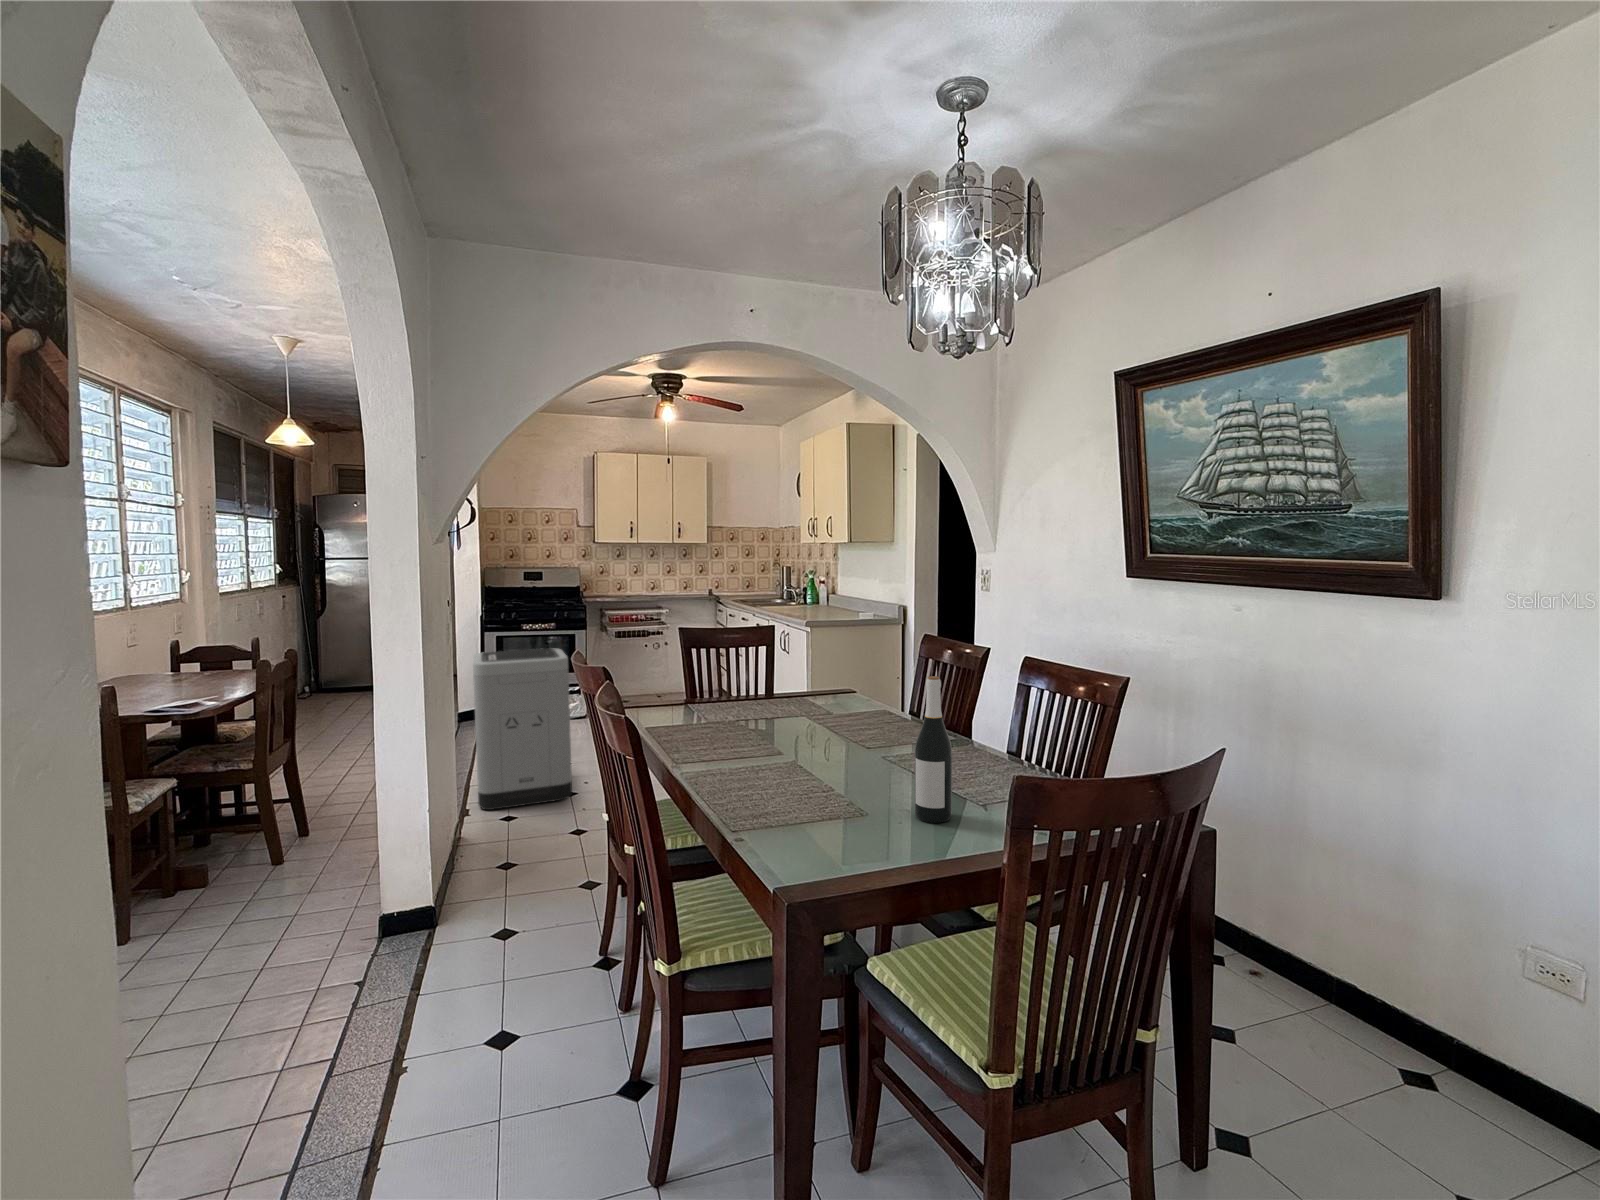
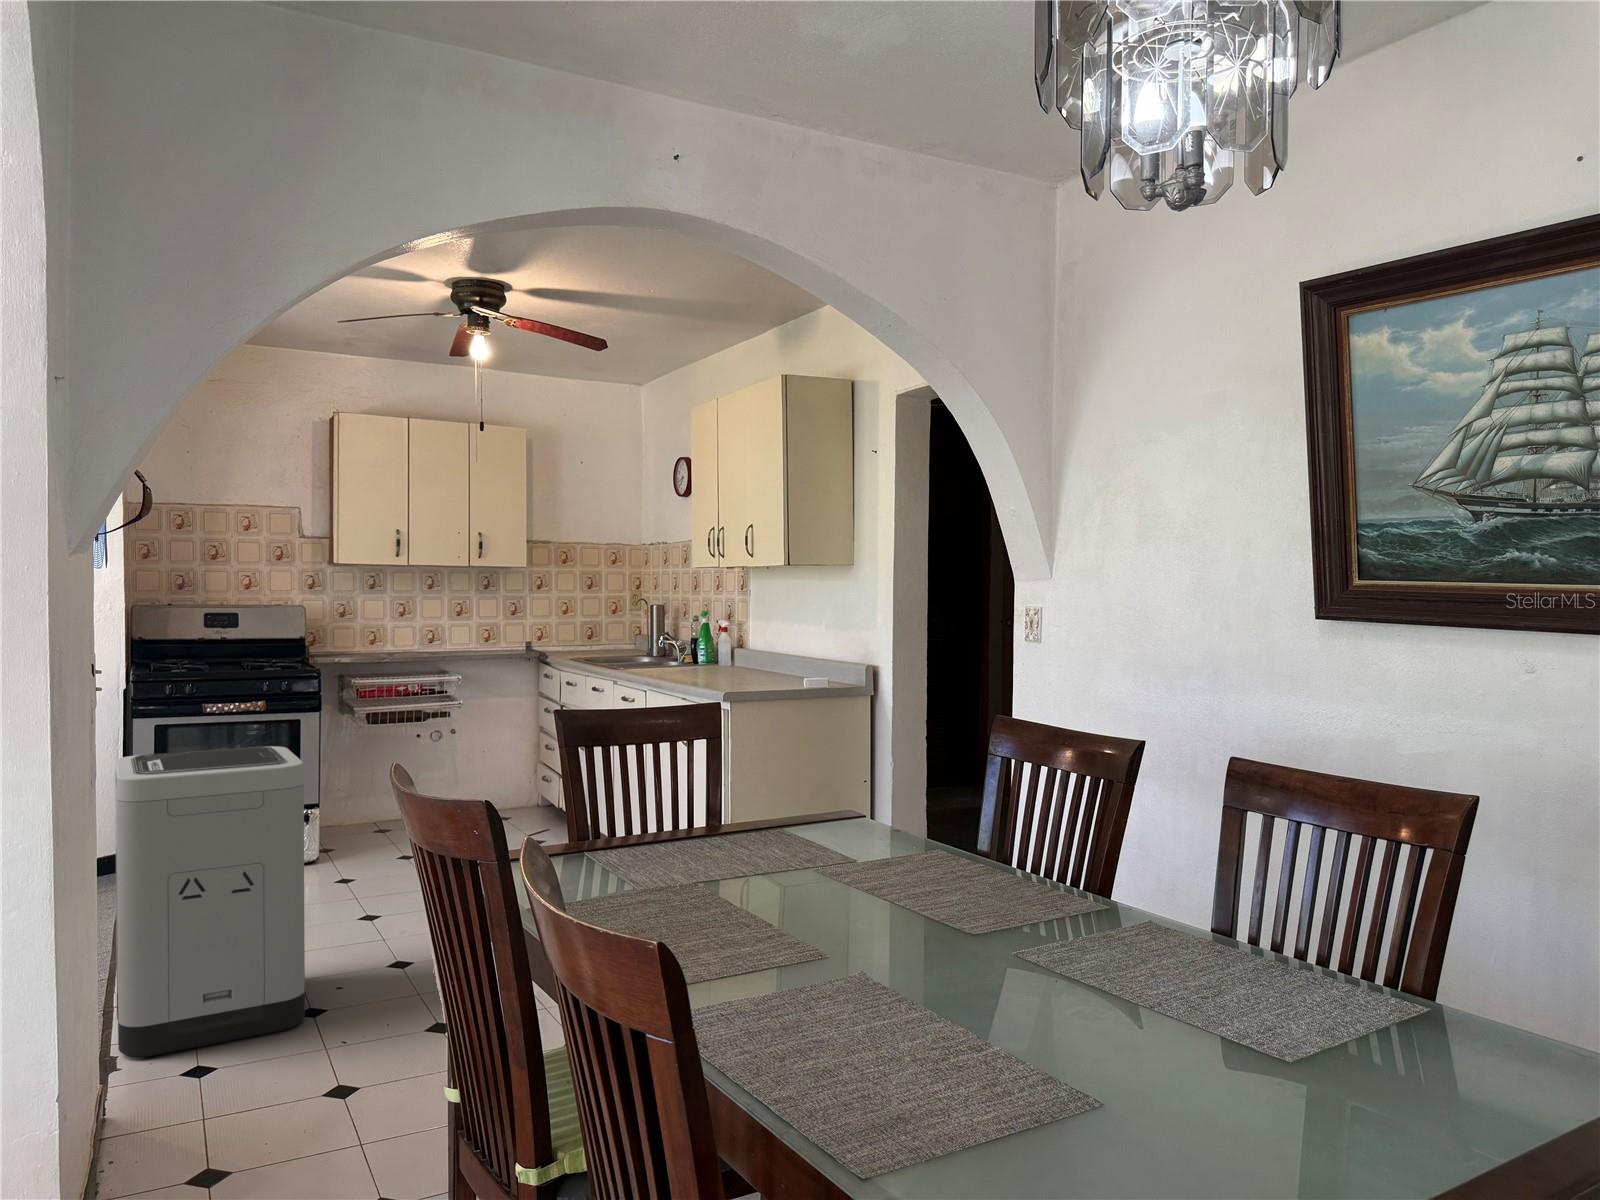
wine bottle: present [915,676,952,823] -> none [1173,812,1256,1126]

